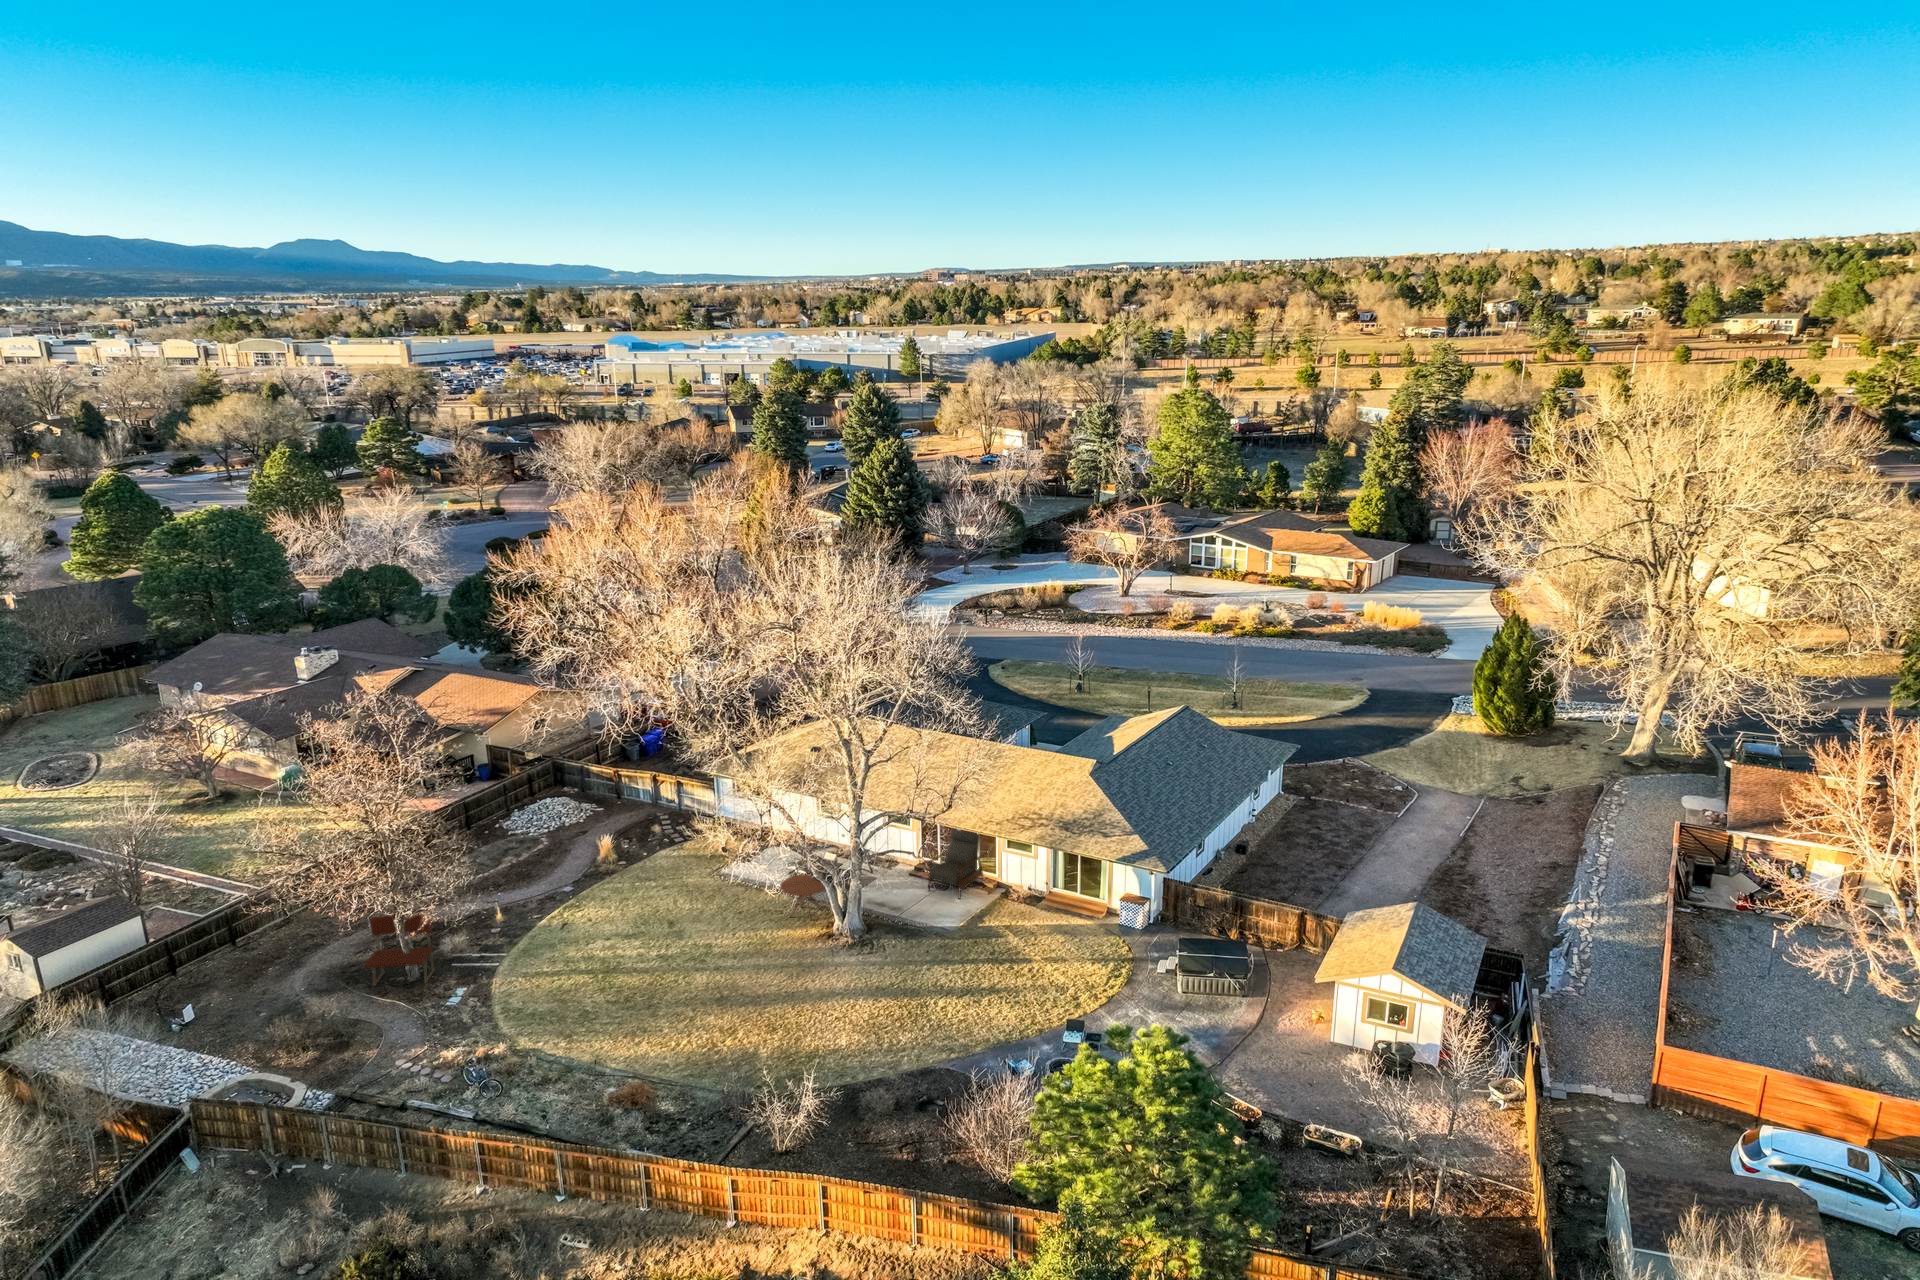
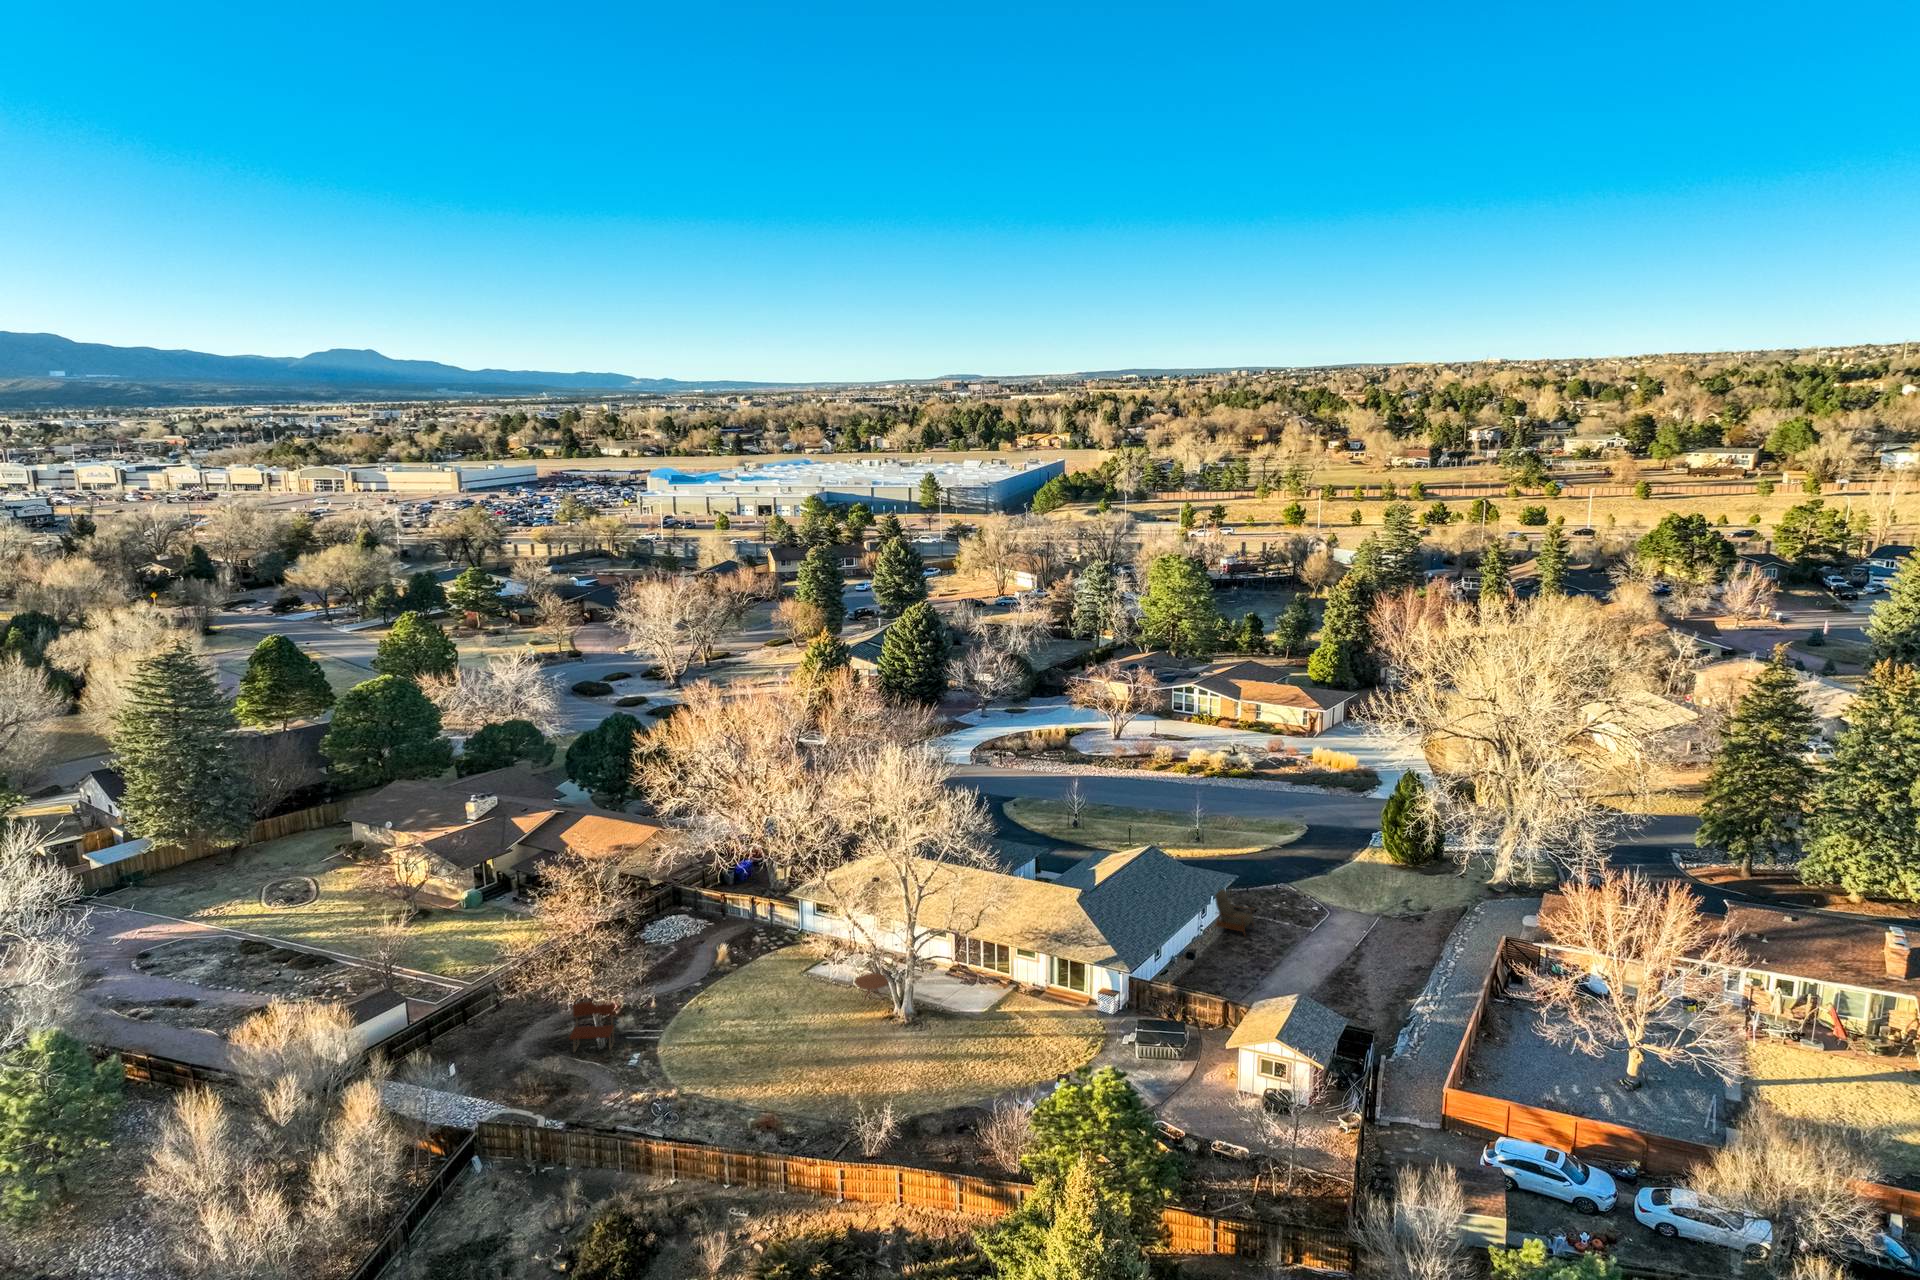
chair: present [926,829,984,898] -> present [1215,889,1254,933]

